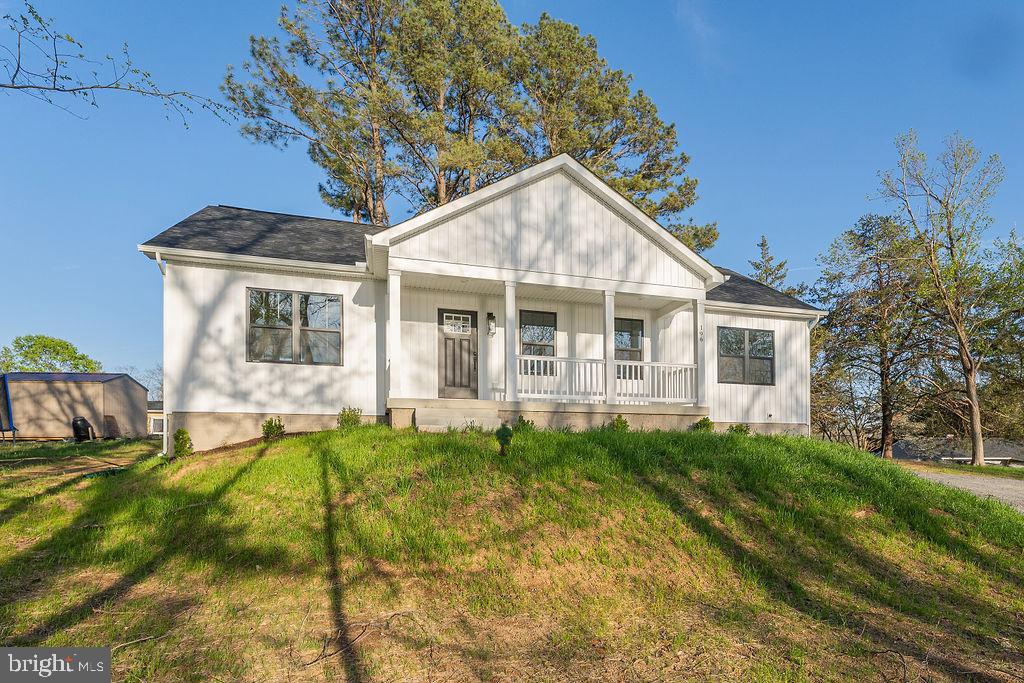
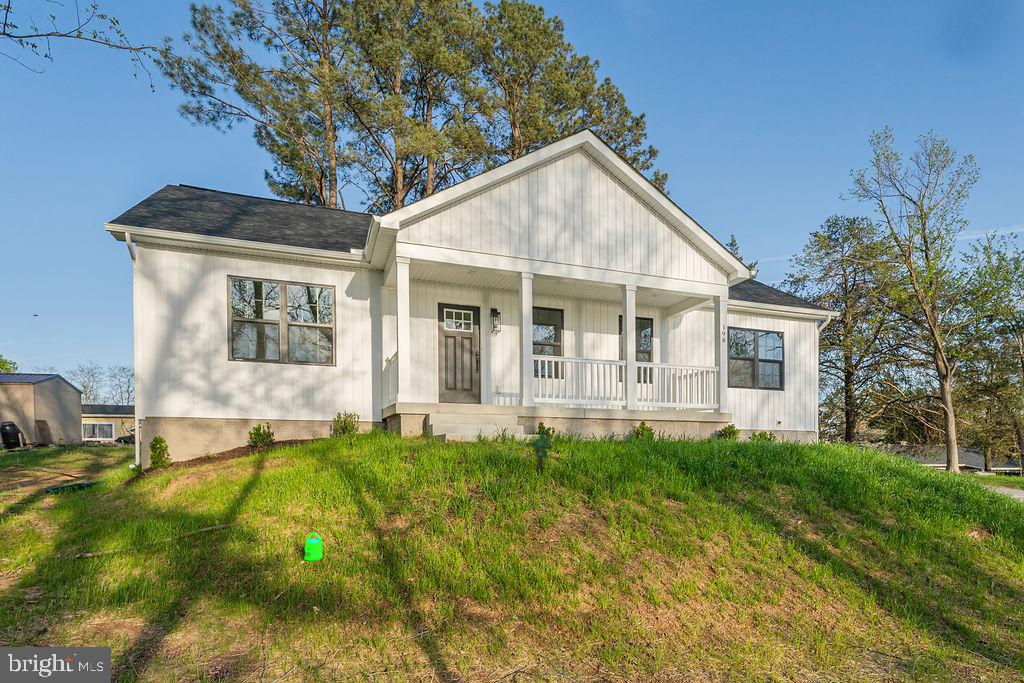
watering can: none [263,509,284,535] -> present [304,532,322,561]

